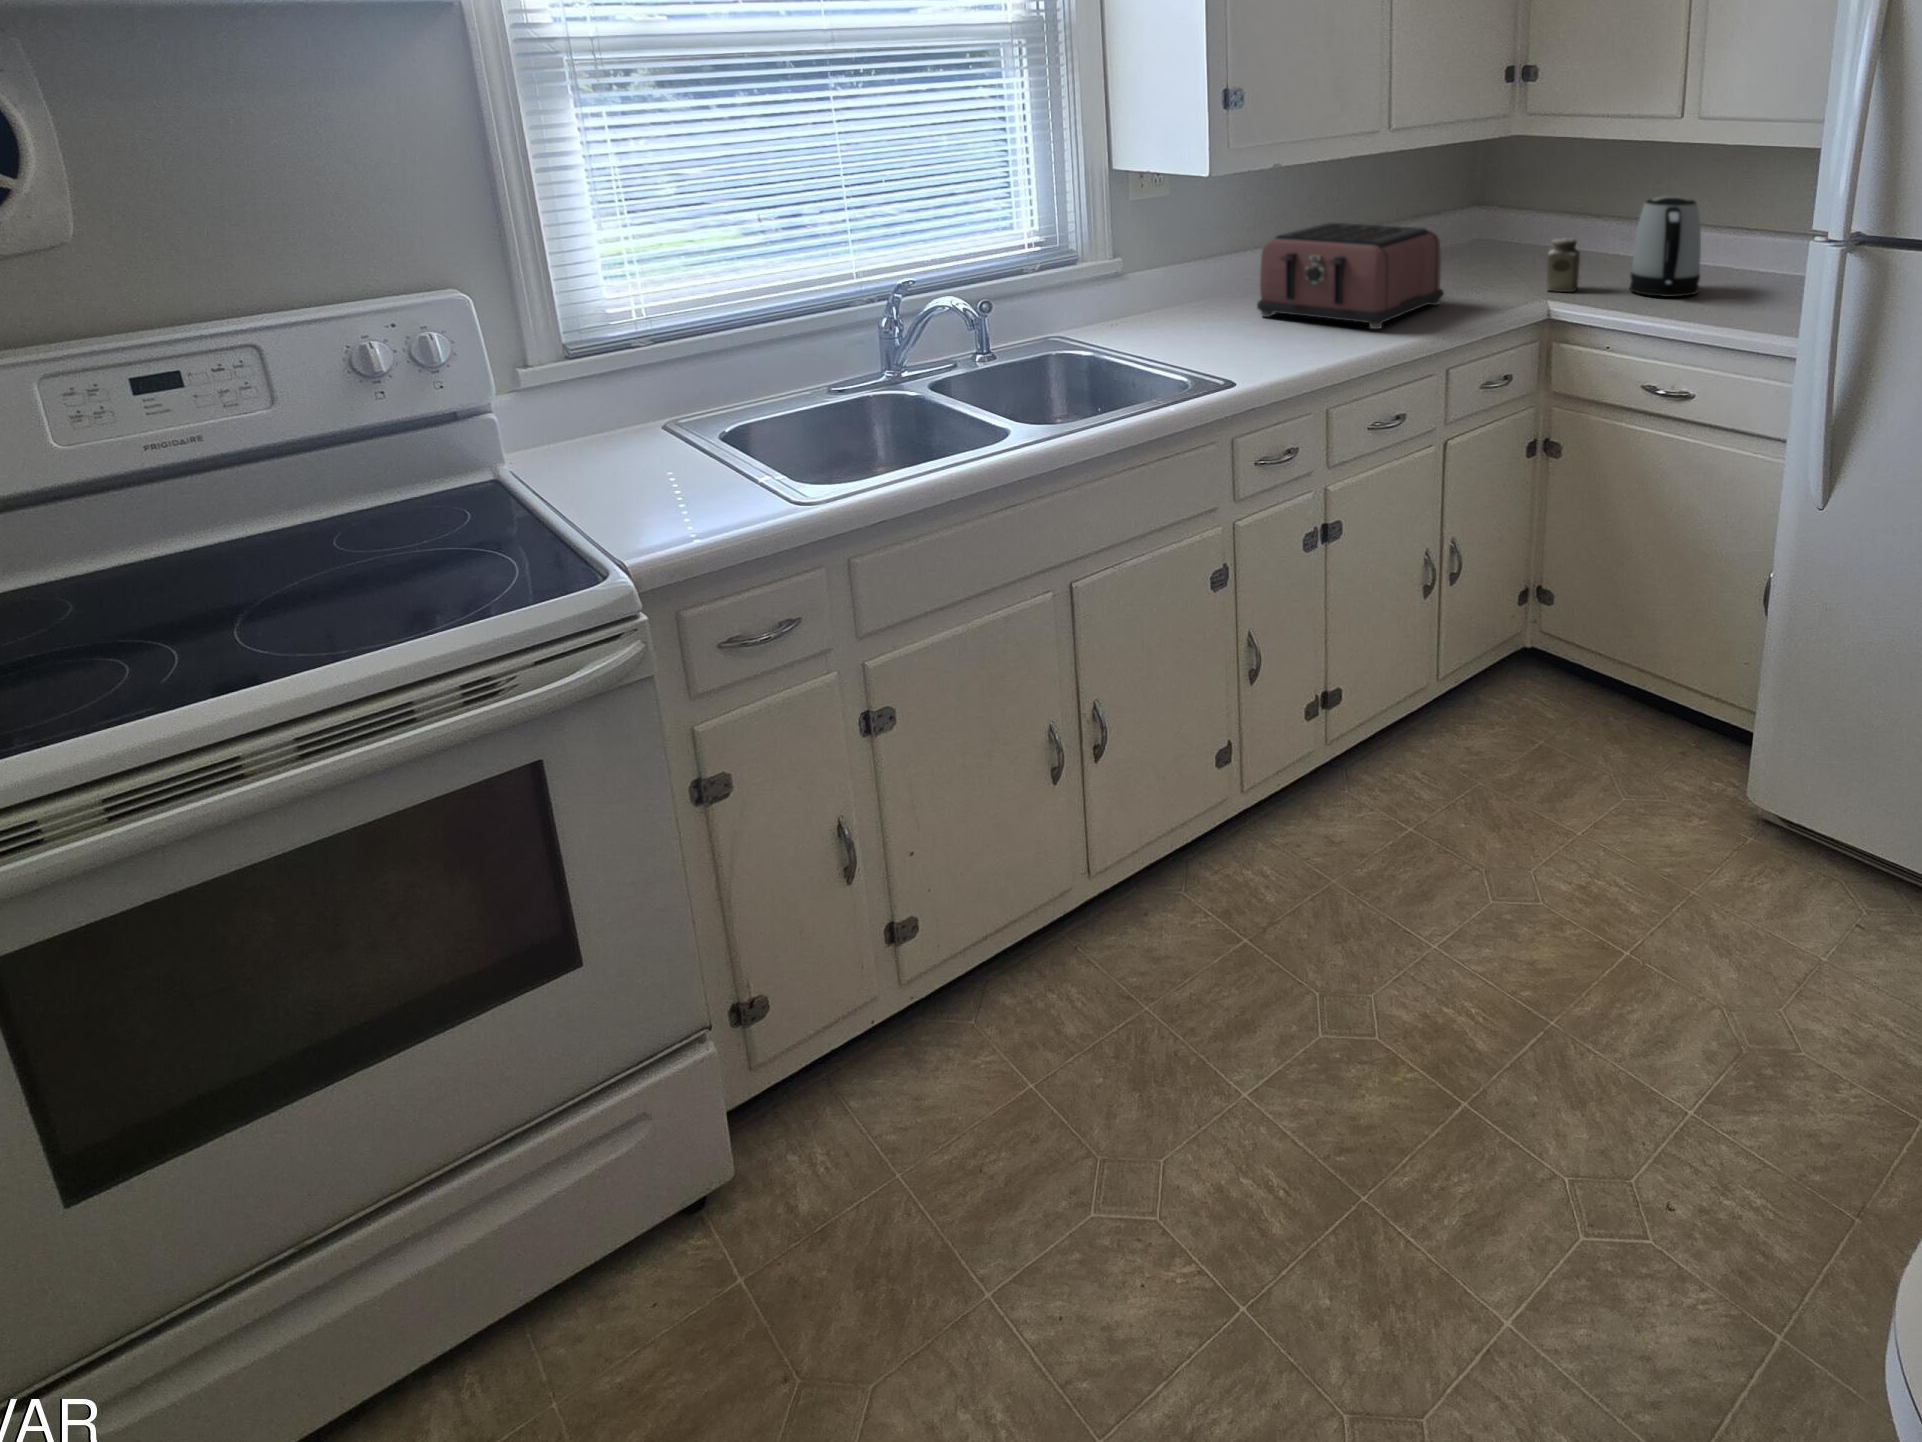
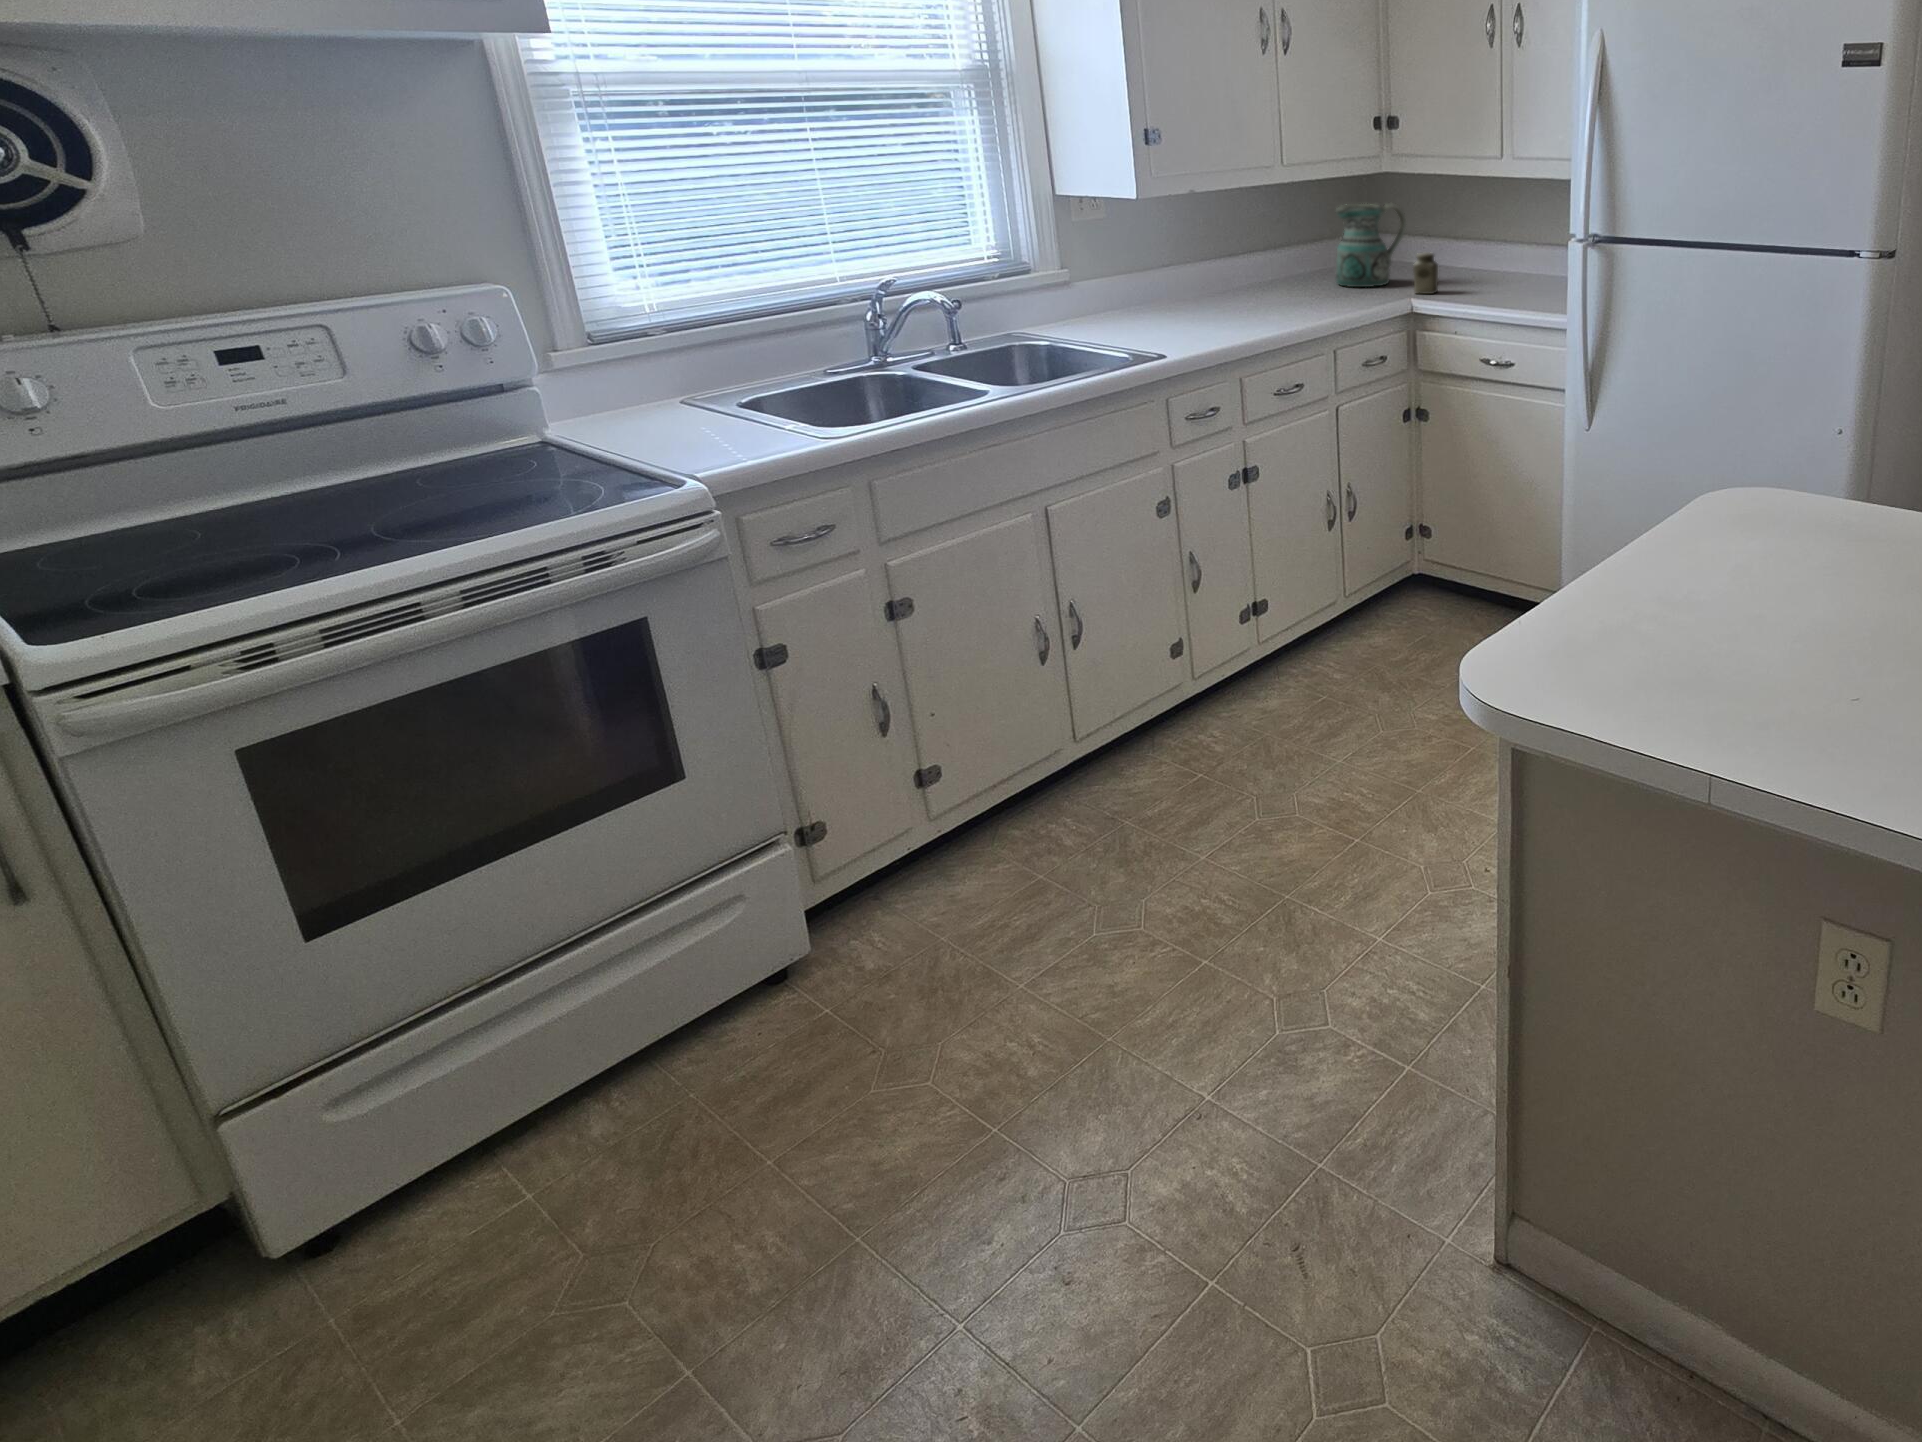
ceramic pitcher: none [1441,172,1536,279] -> present [1336,203,1406,287]
kettle: present [1630,196,1701,297] -> none [1475,219,1524,295]
toaster: present [1257,223,1443,329] -> none [1185,241,1334,321]

